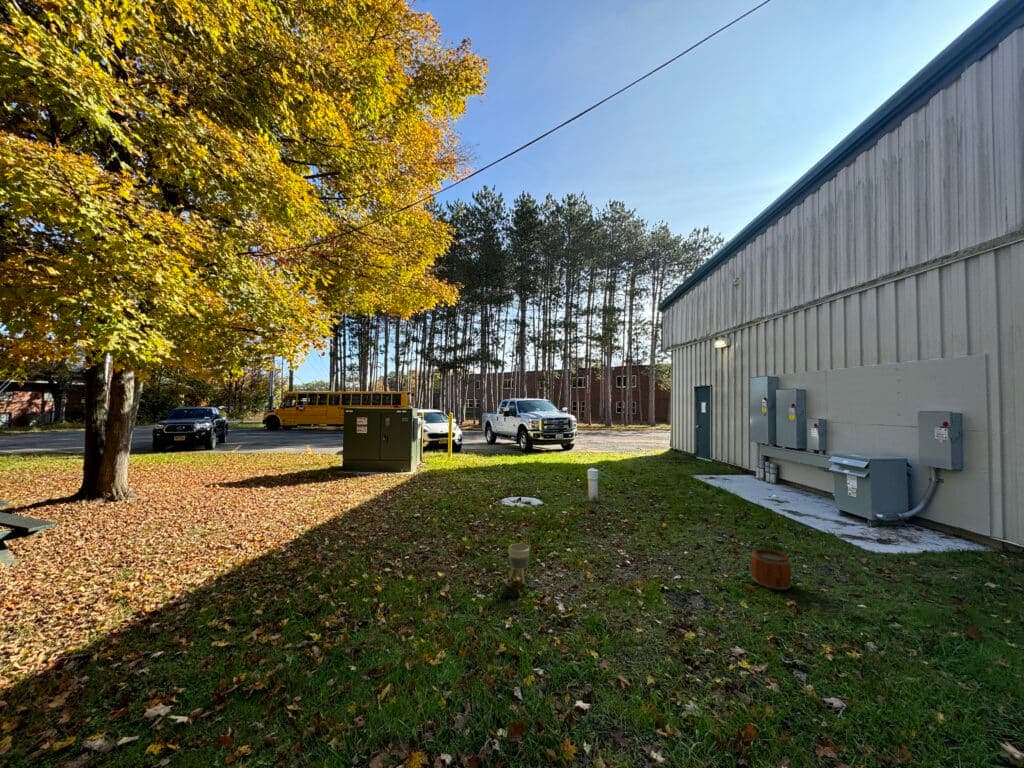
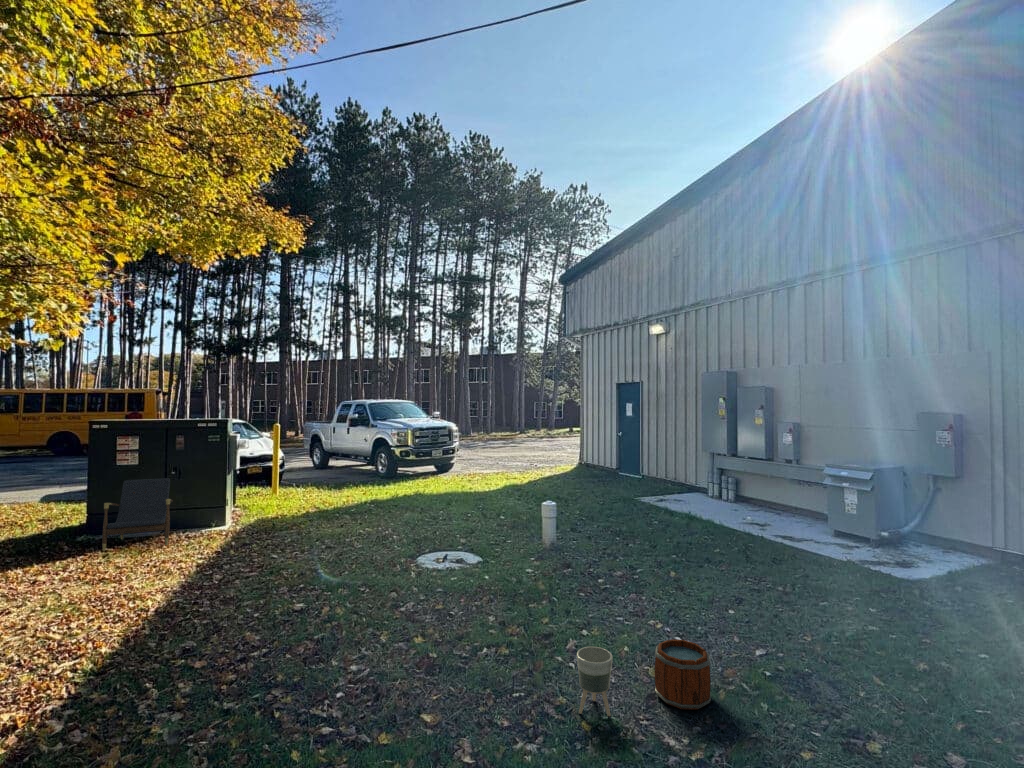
lounge chair: none [350,442,384,478] -> present [102,478,173,551]
bucket: present [751,549,792,590] -> present [655,640,711,710]

